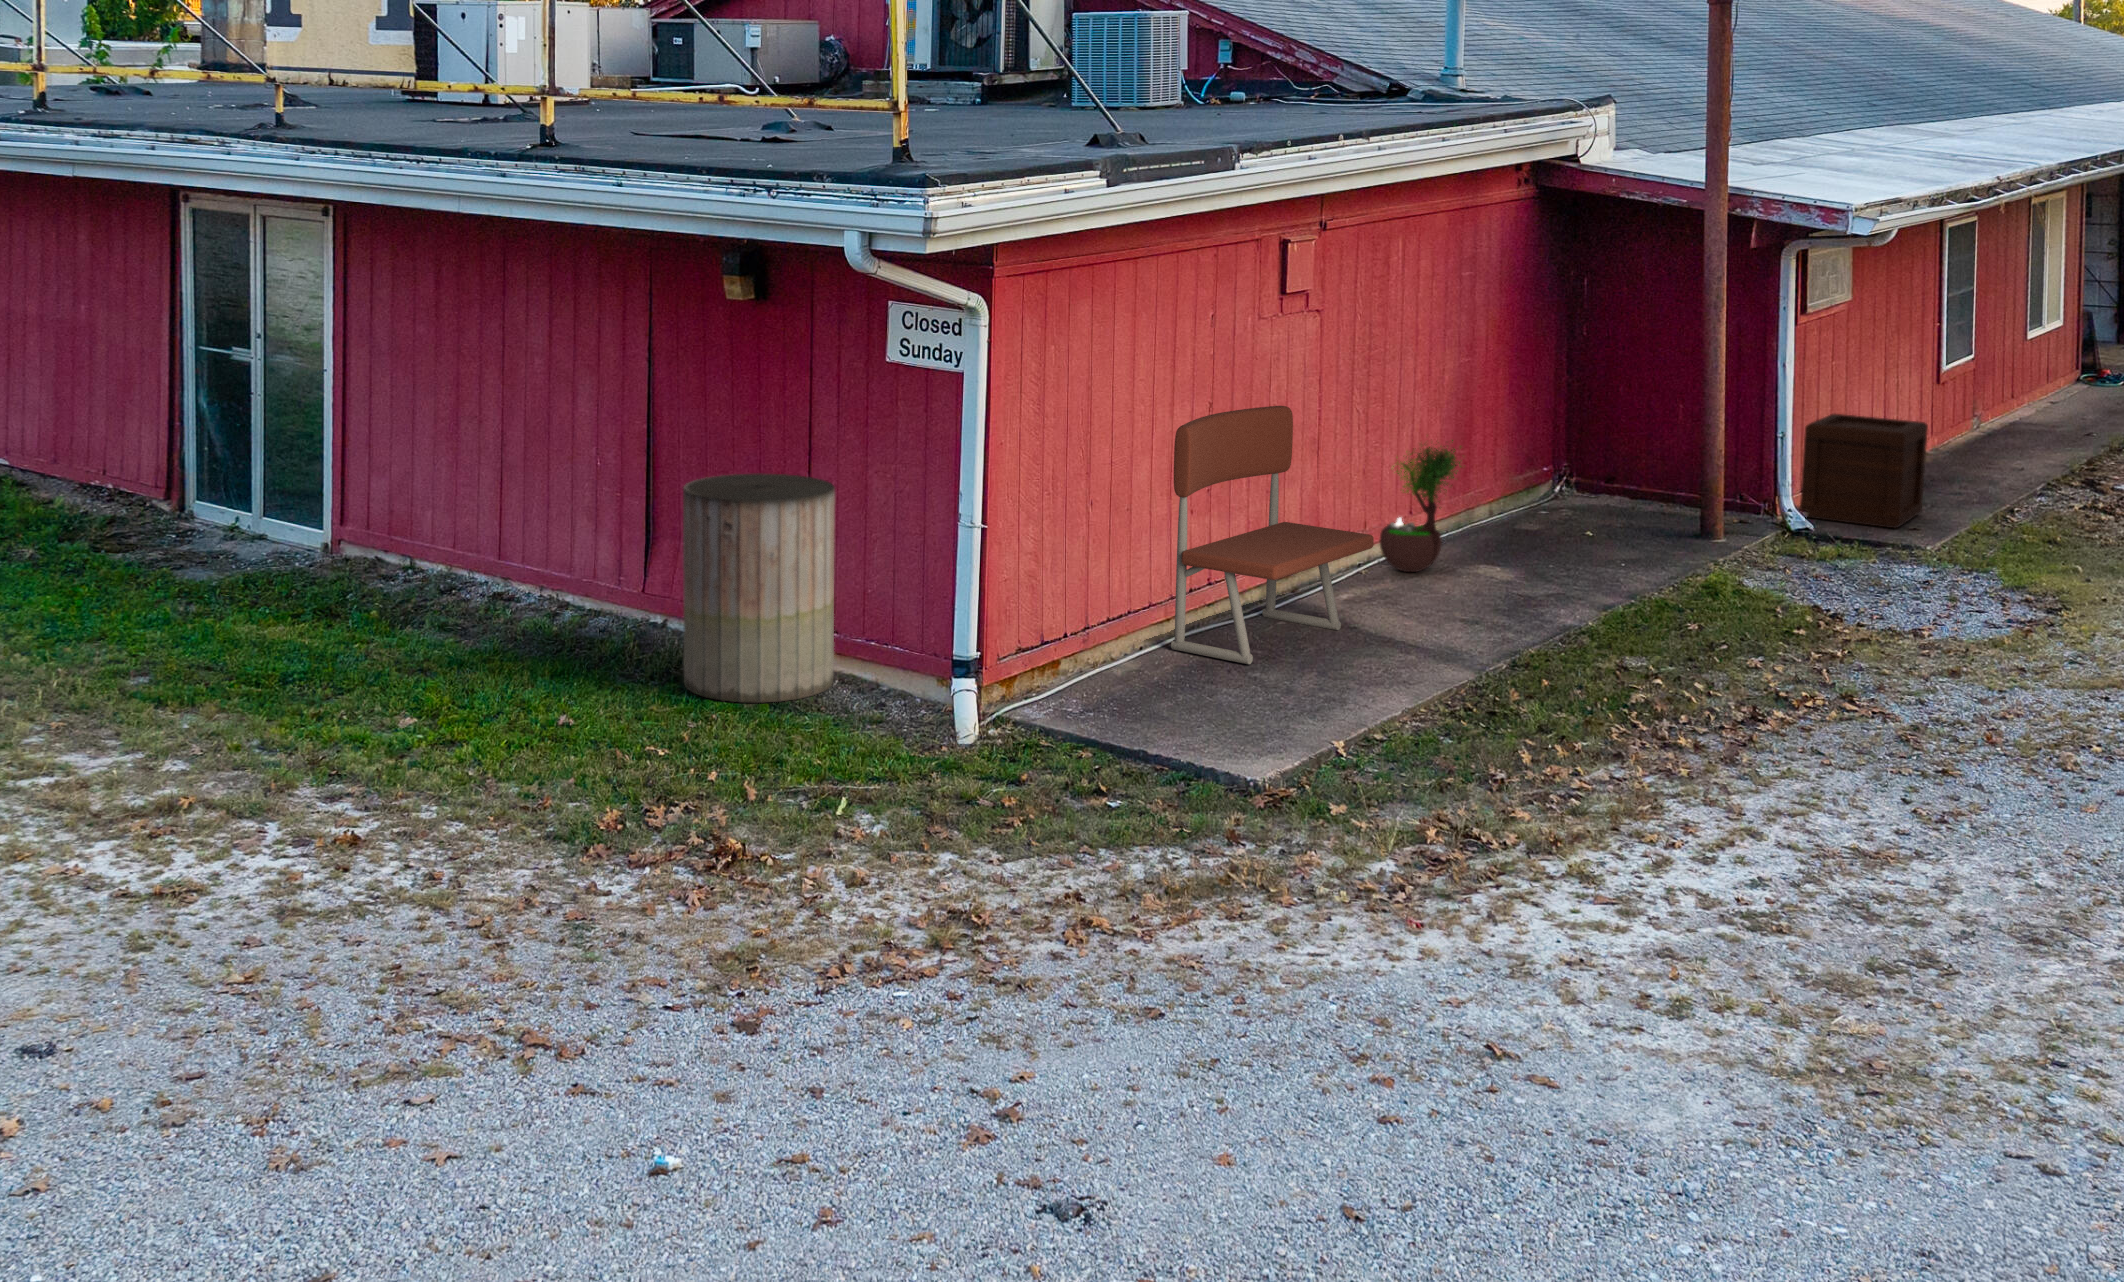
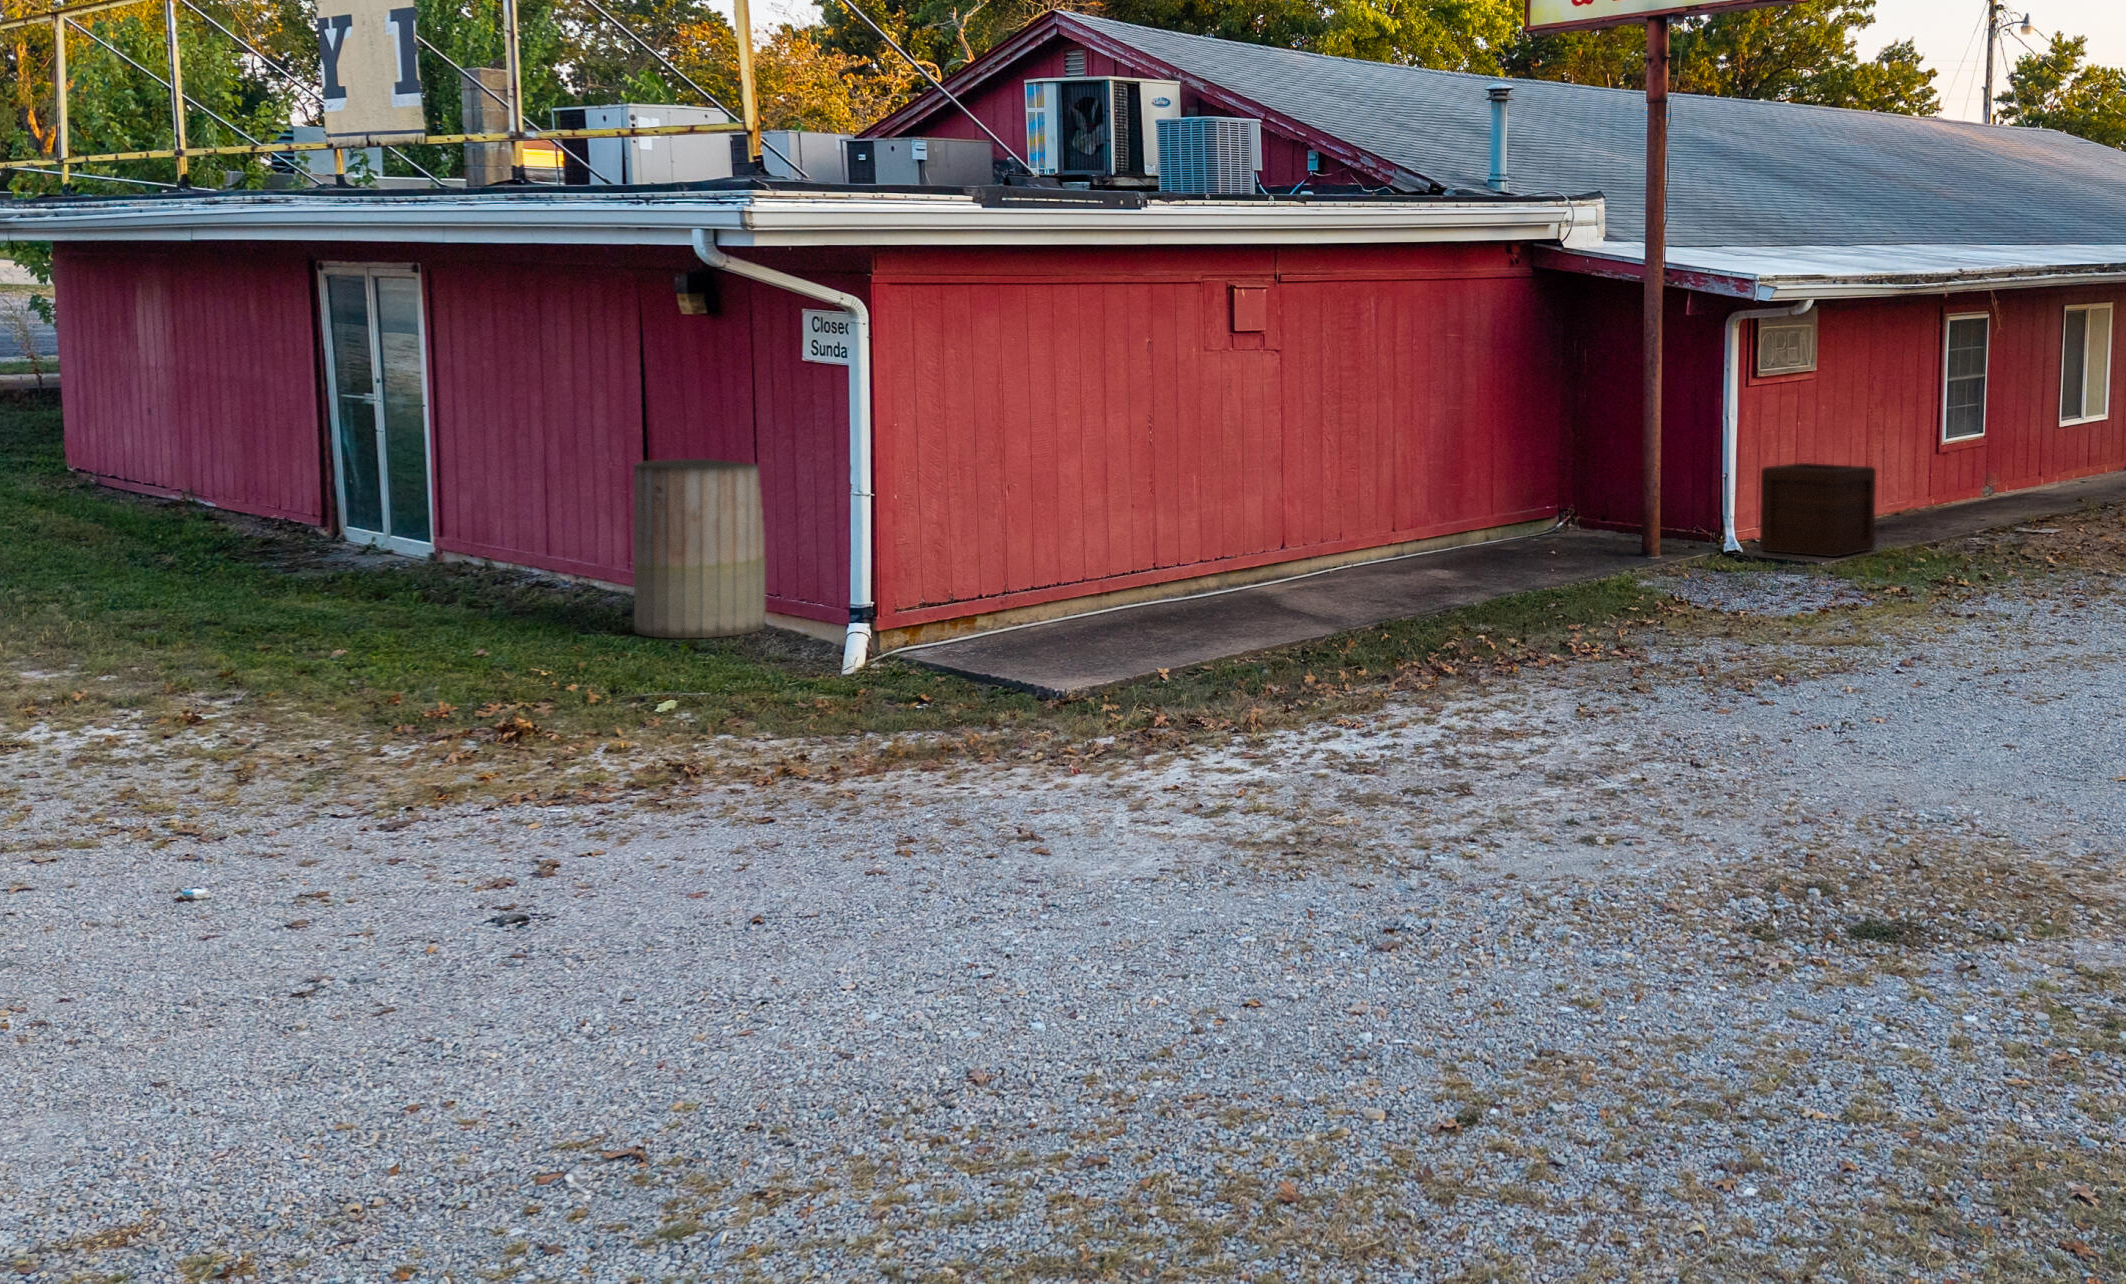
bench: present [1171,406,1374,664] -> none [1073,417,1264,622]
potted tree: present [1380,440,1461,572] -> none [1329,455,1400,578]

